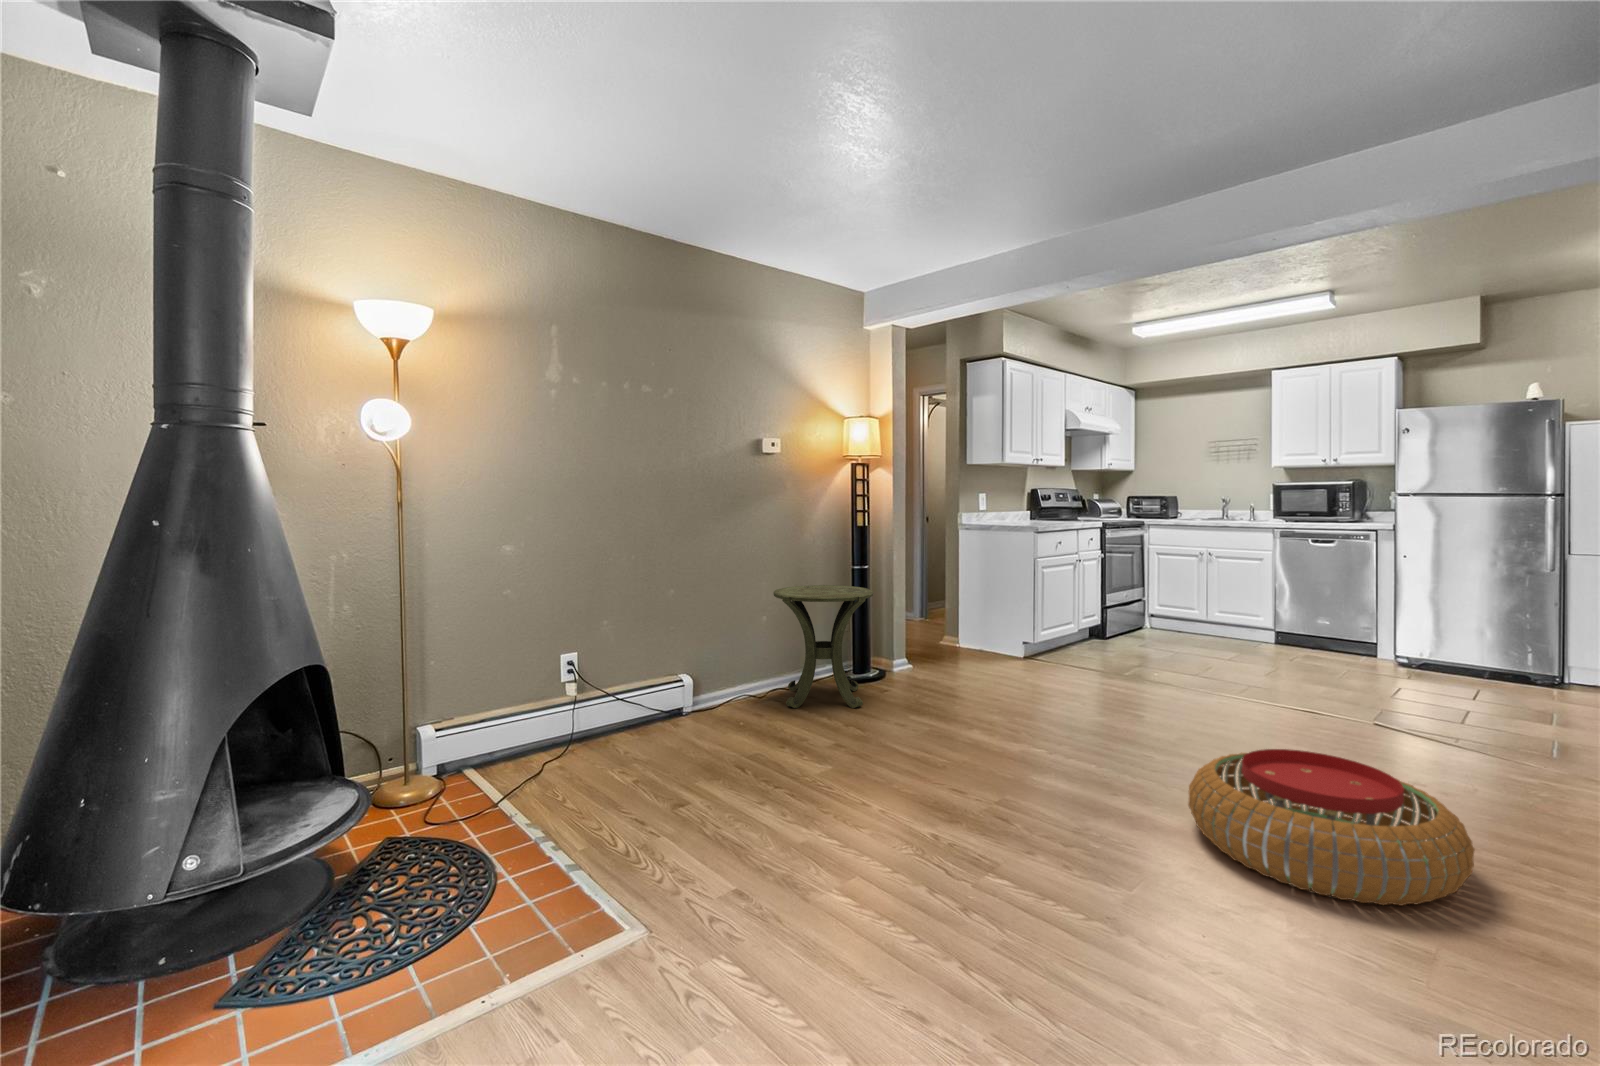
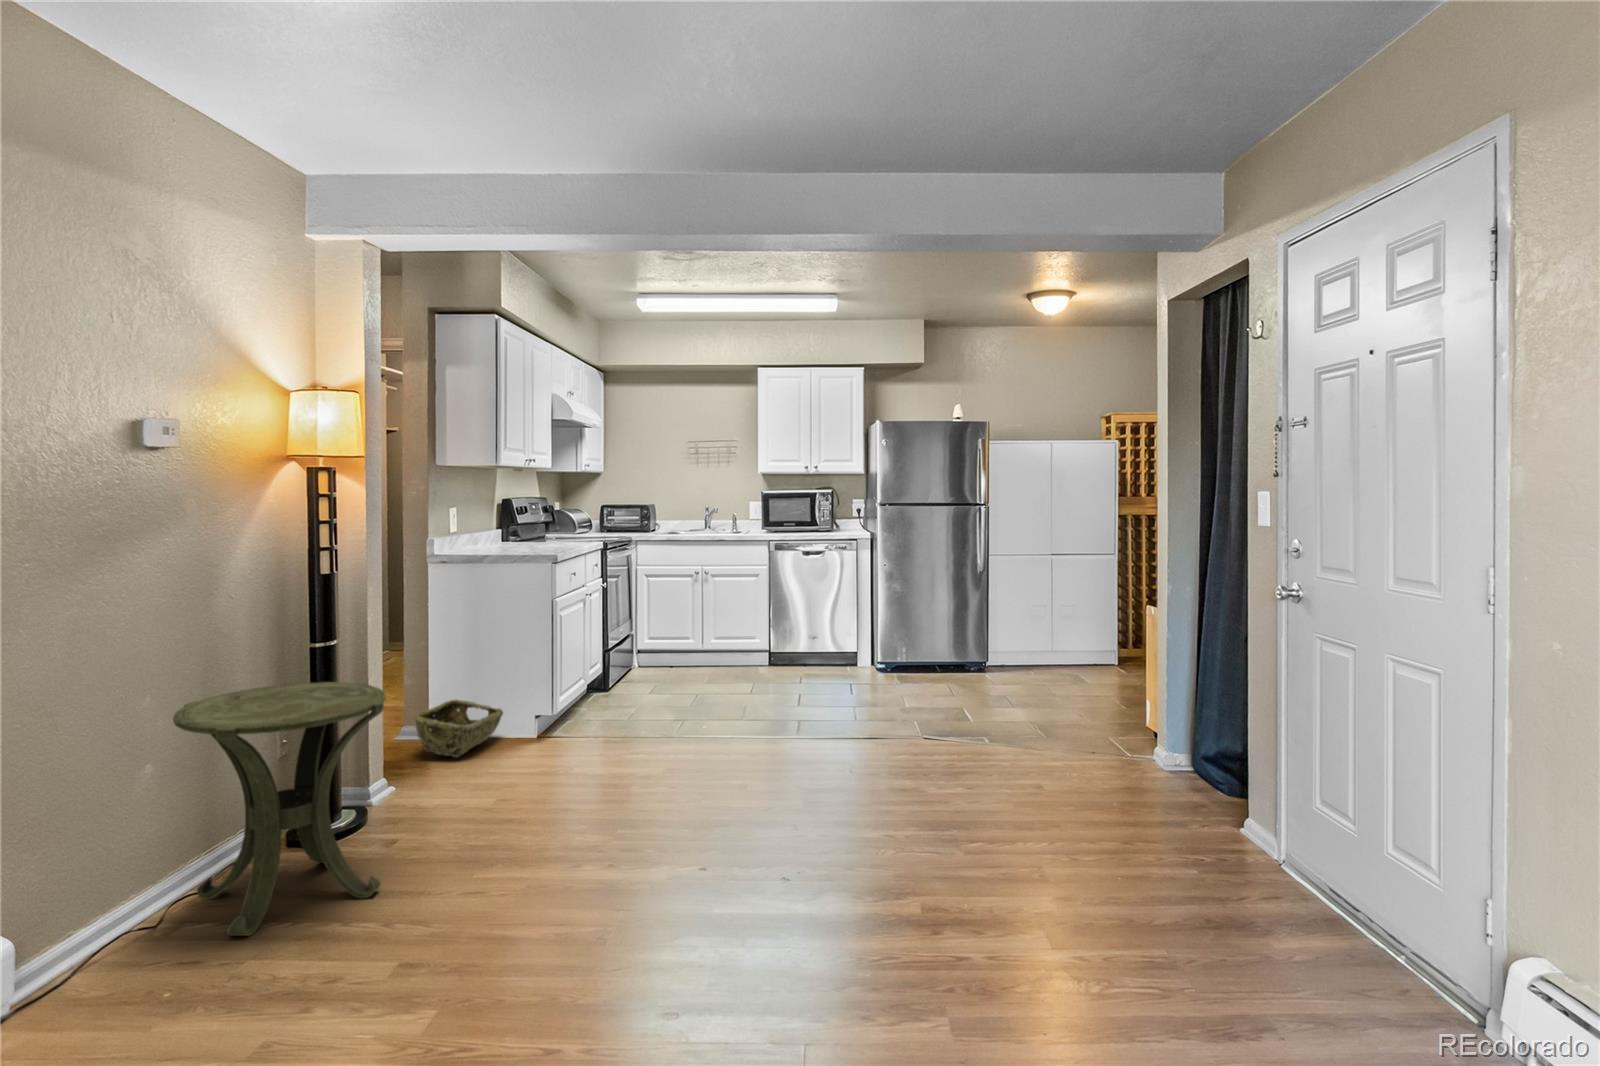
woven basket: none [936,623,999,659] -> present [414,700,503,757]
pouf: present [1188,749,1474,905] -> none [914,806,1160,967]

